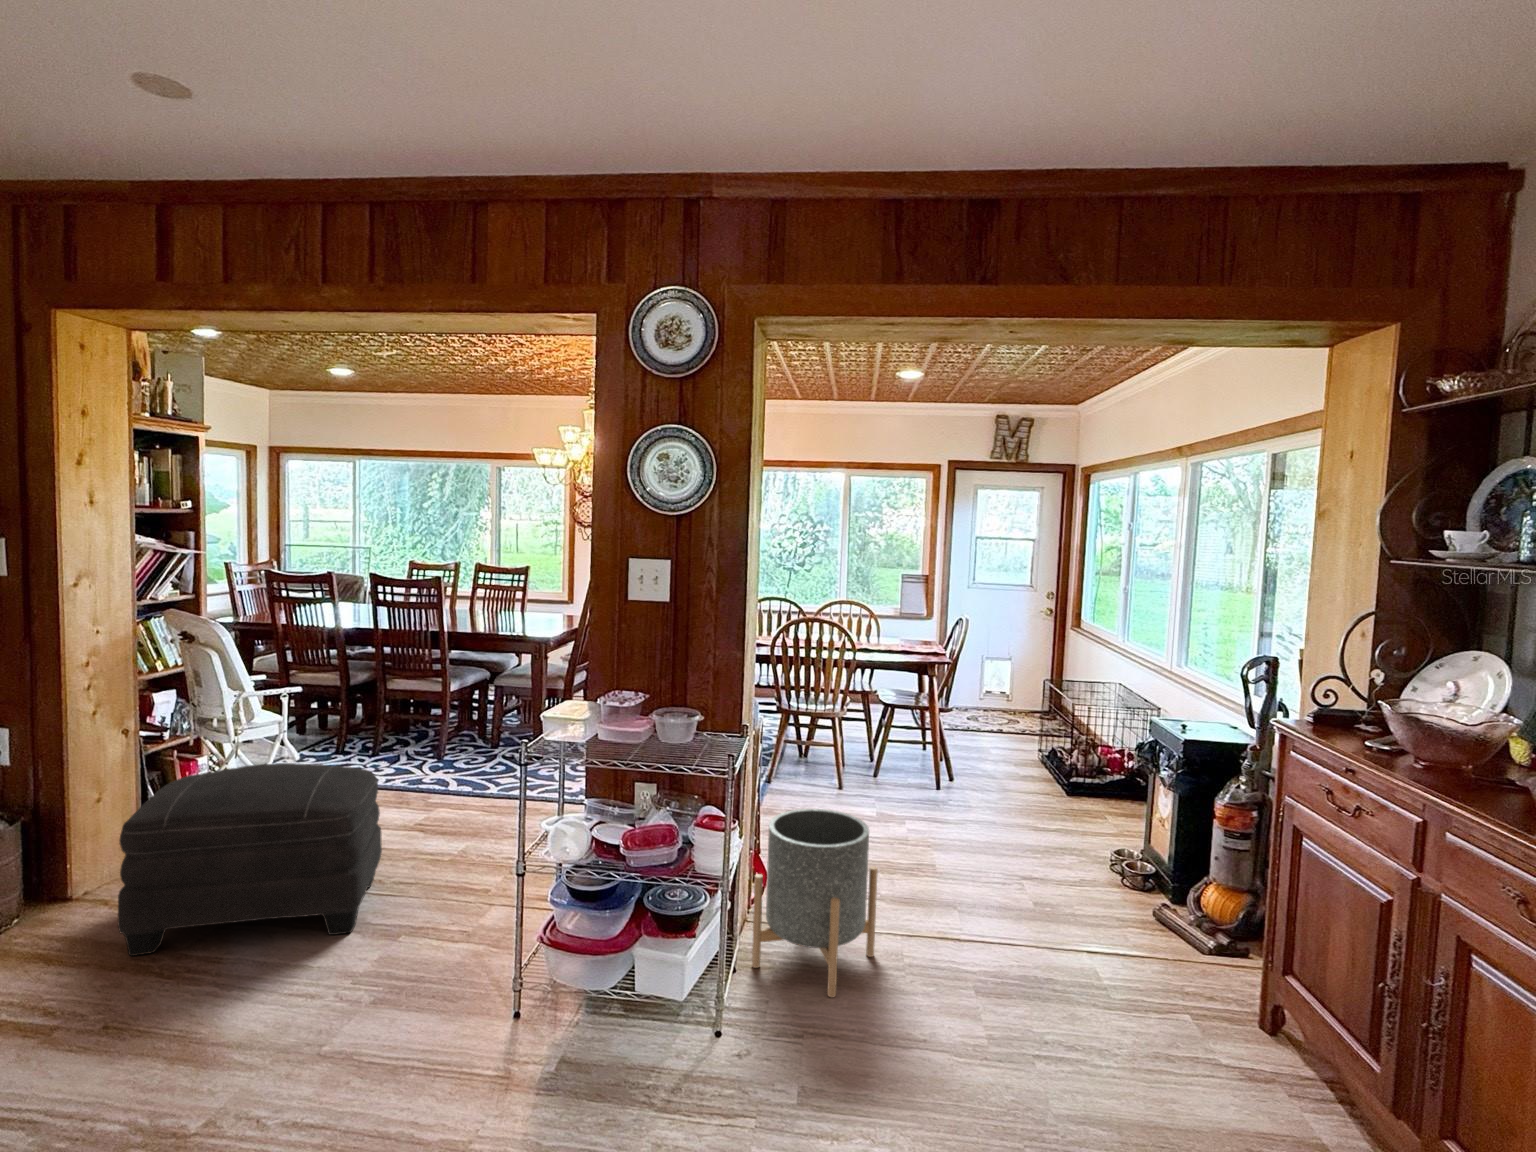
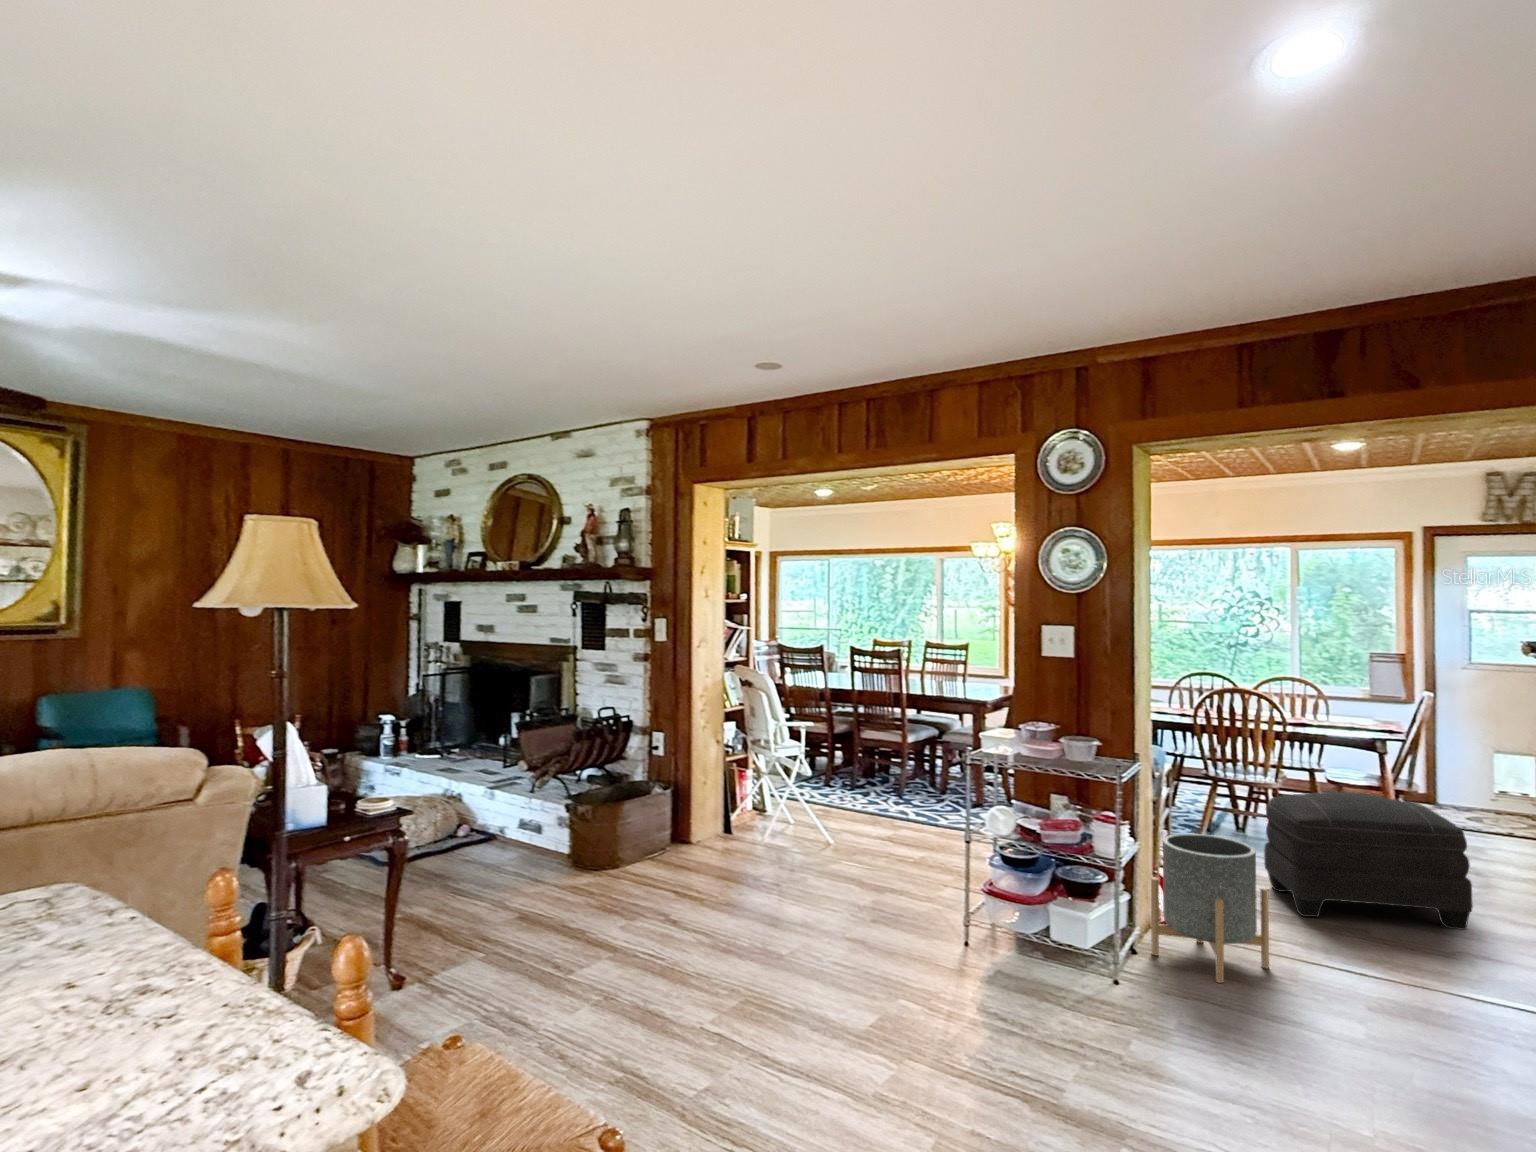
ottoman: present [118,763,382,956] -> present [1264,792,1473,930]

